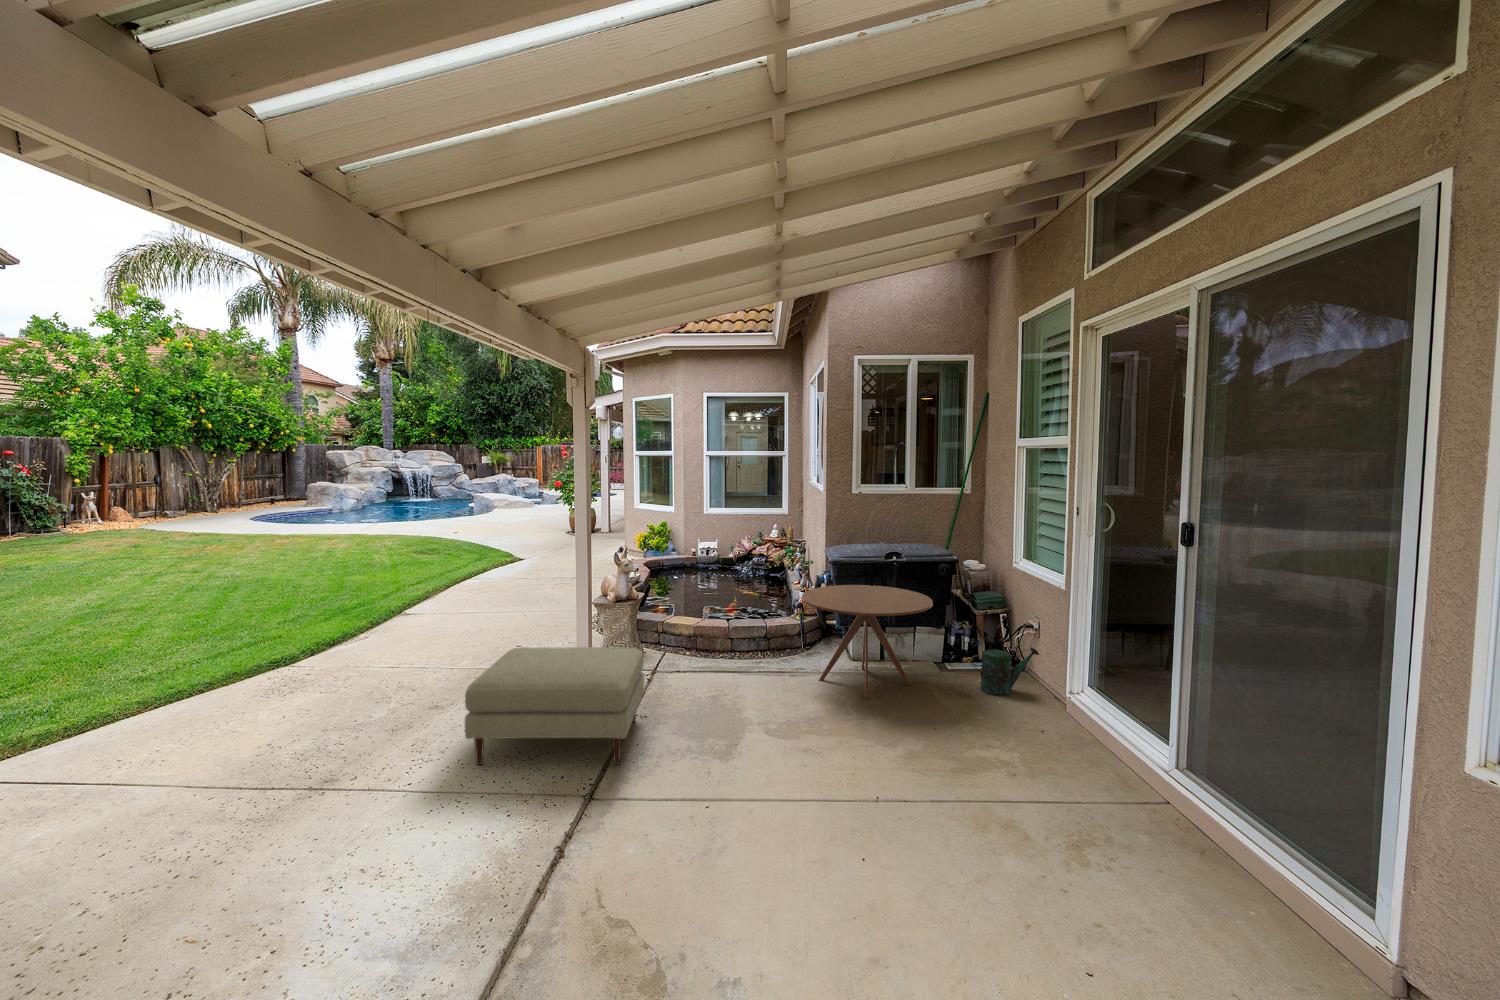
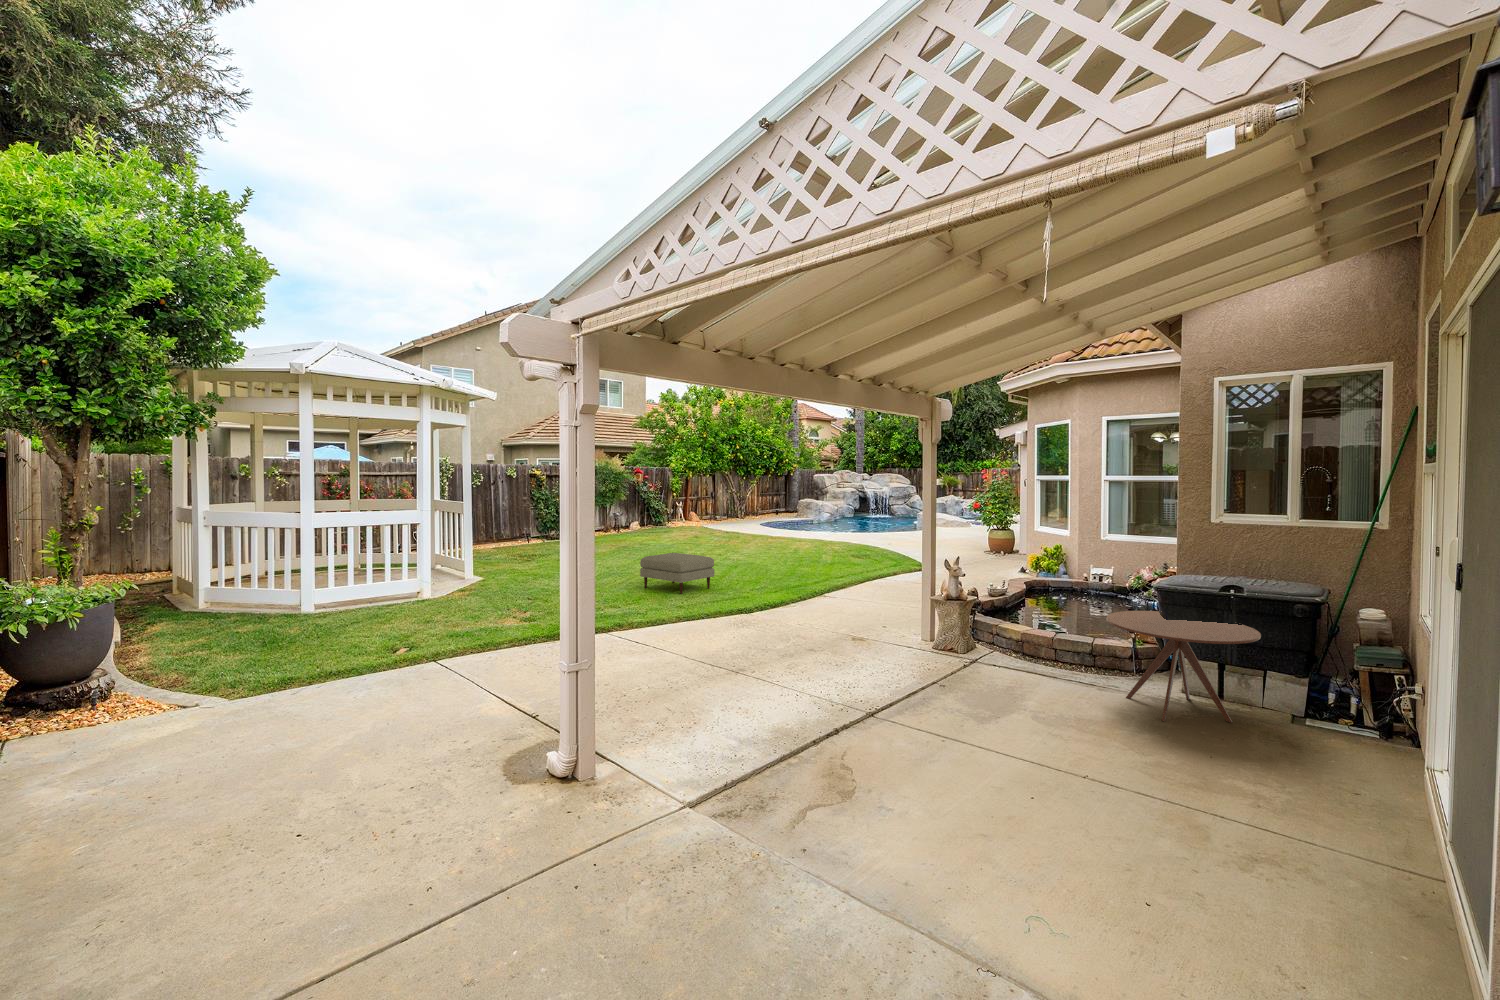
ottoman: present [465,647,644,765] -> present [640,553,714,594]
watering can: present [971,647,1039,696] -> none [1311,703,1415,758]

